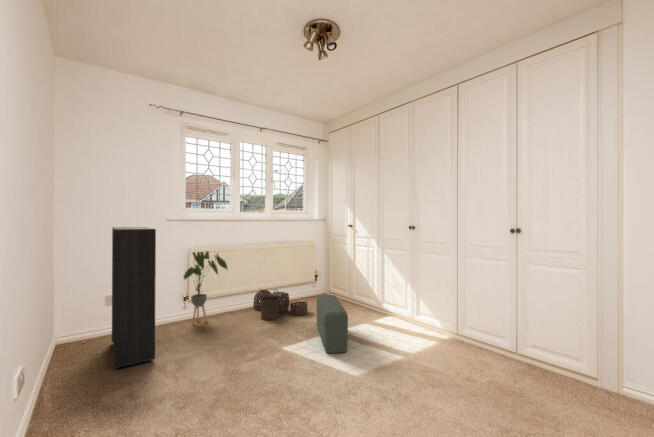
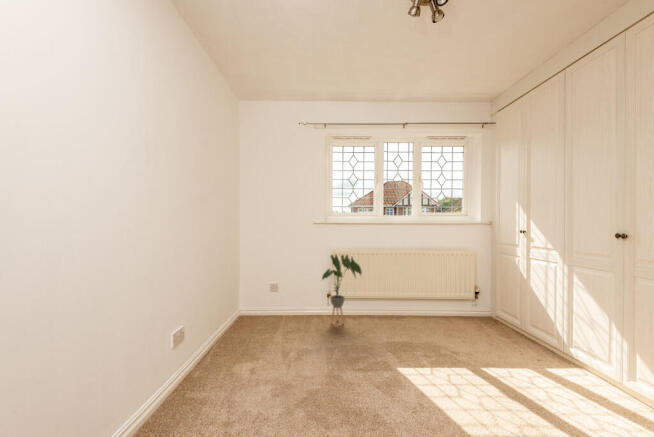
bookcase: present [83,227,156,369] -> none [251,230,291,348]
woven basket: present [253,290,308,320] -> none [395,299,454,337]
pouf: present [317,295,348,353] -> none [444,318,479,397]

